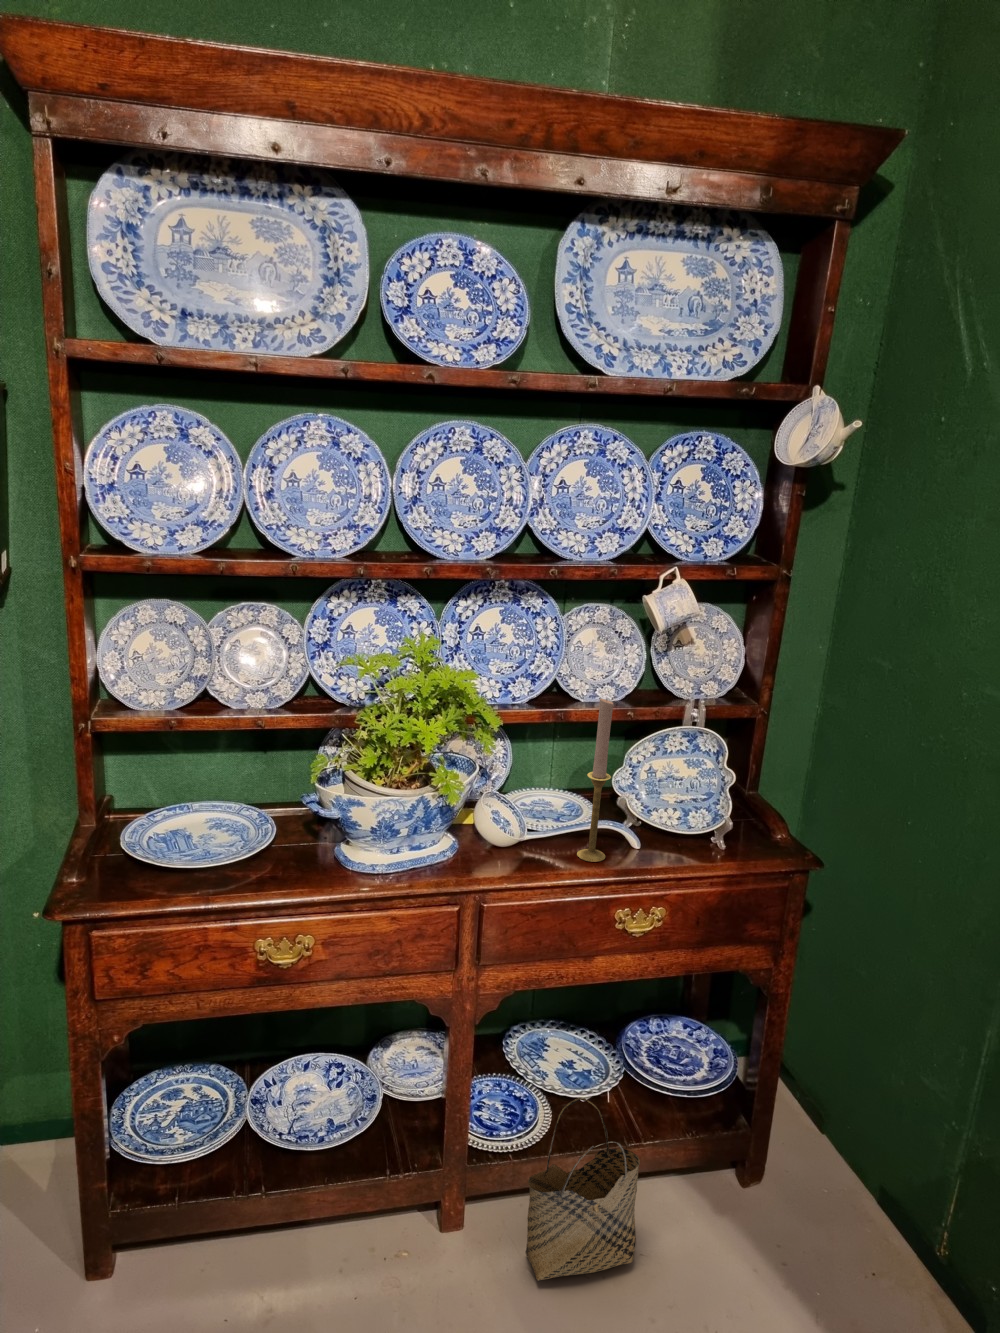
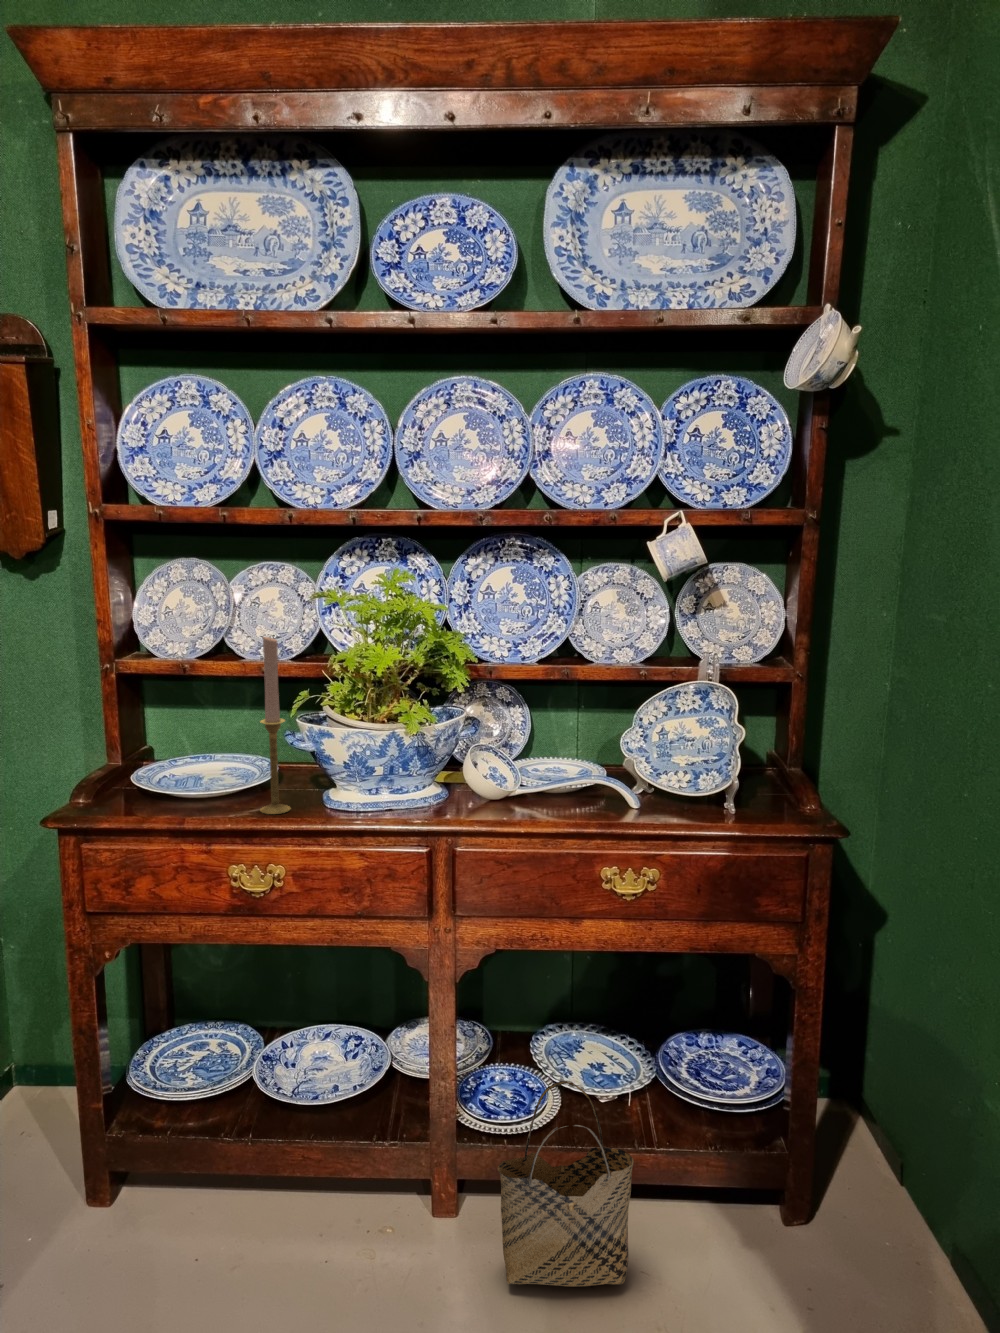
candlestick: present [577,699,613,862] -> present [260,637,290,814]

